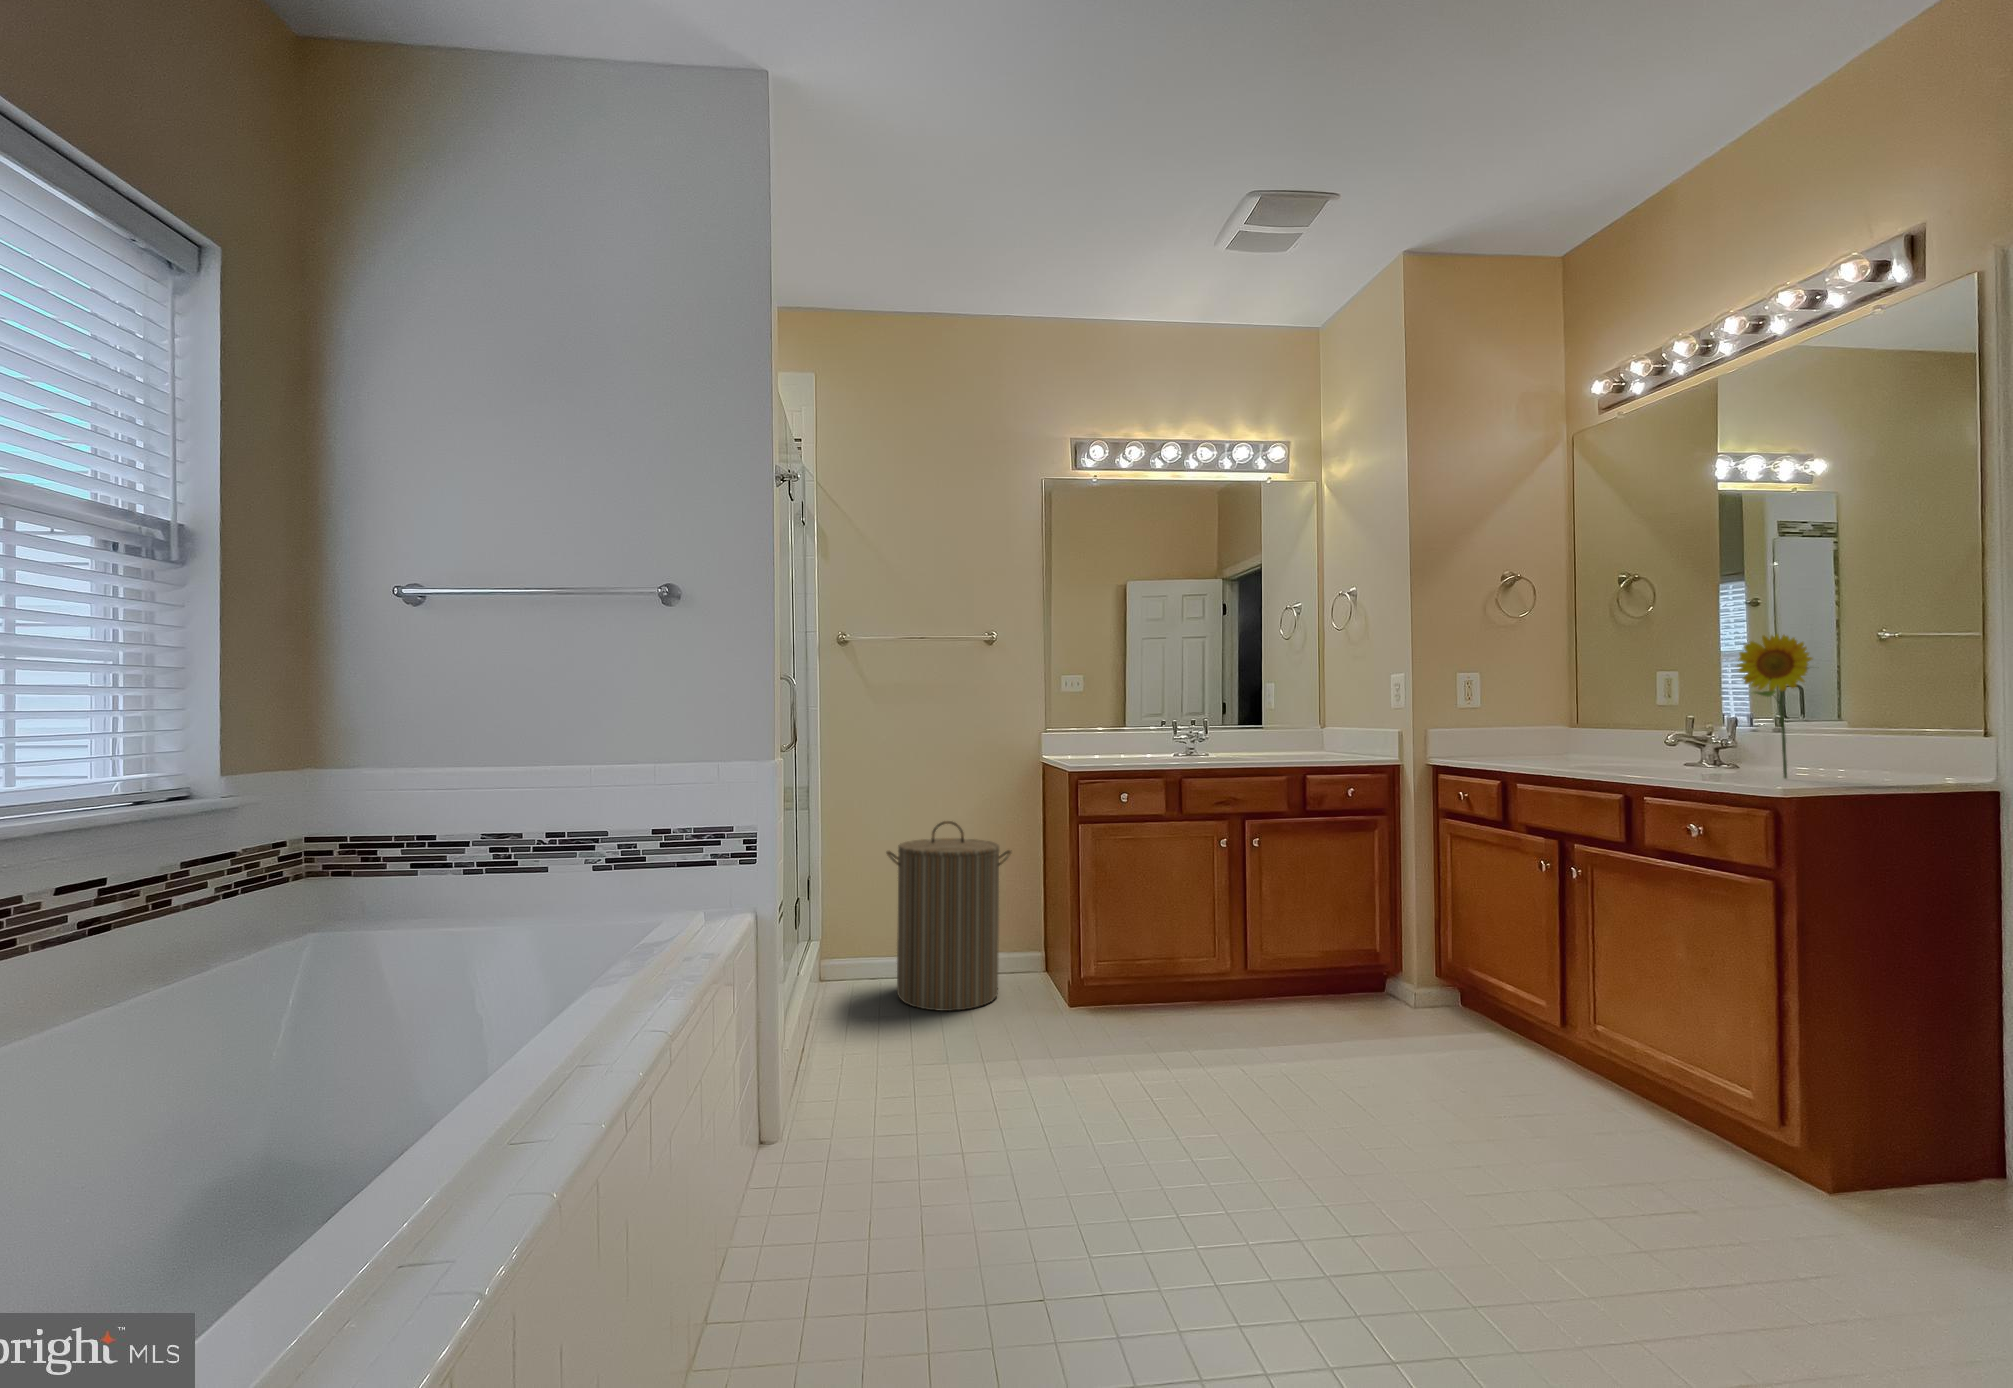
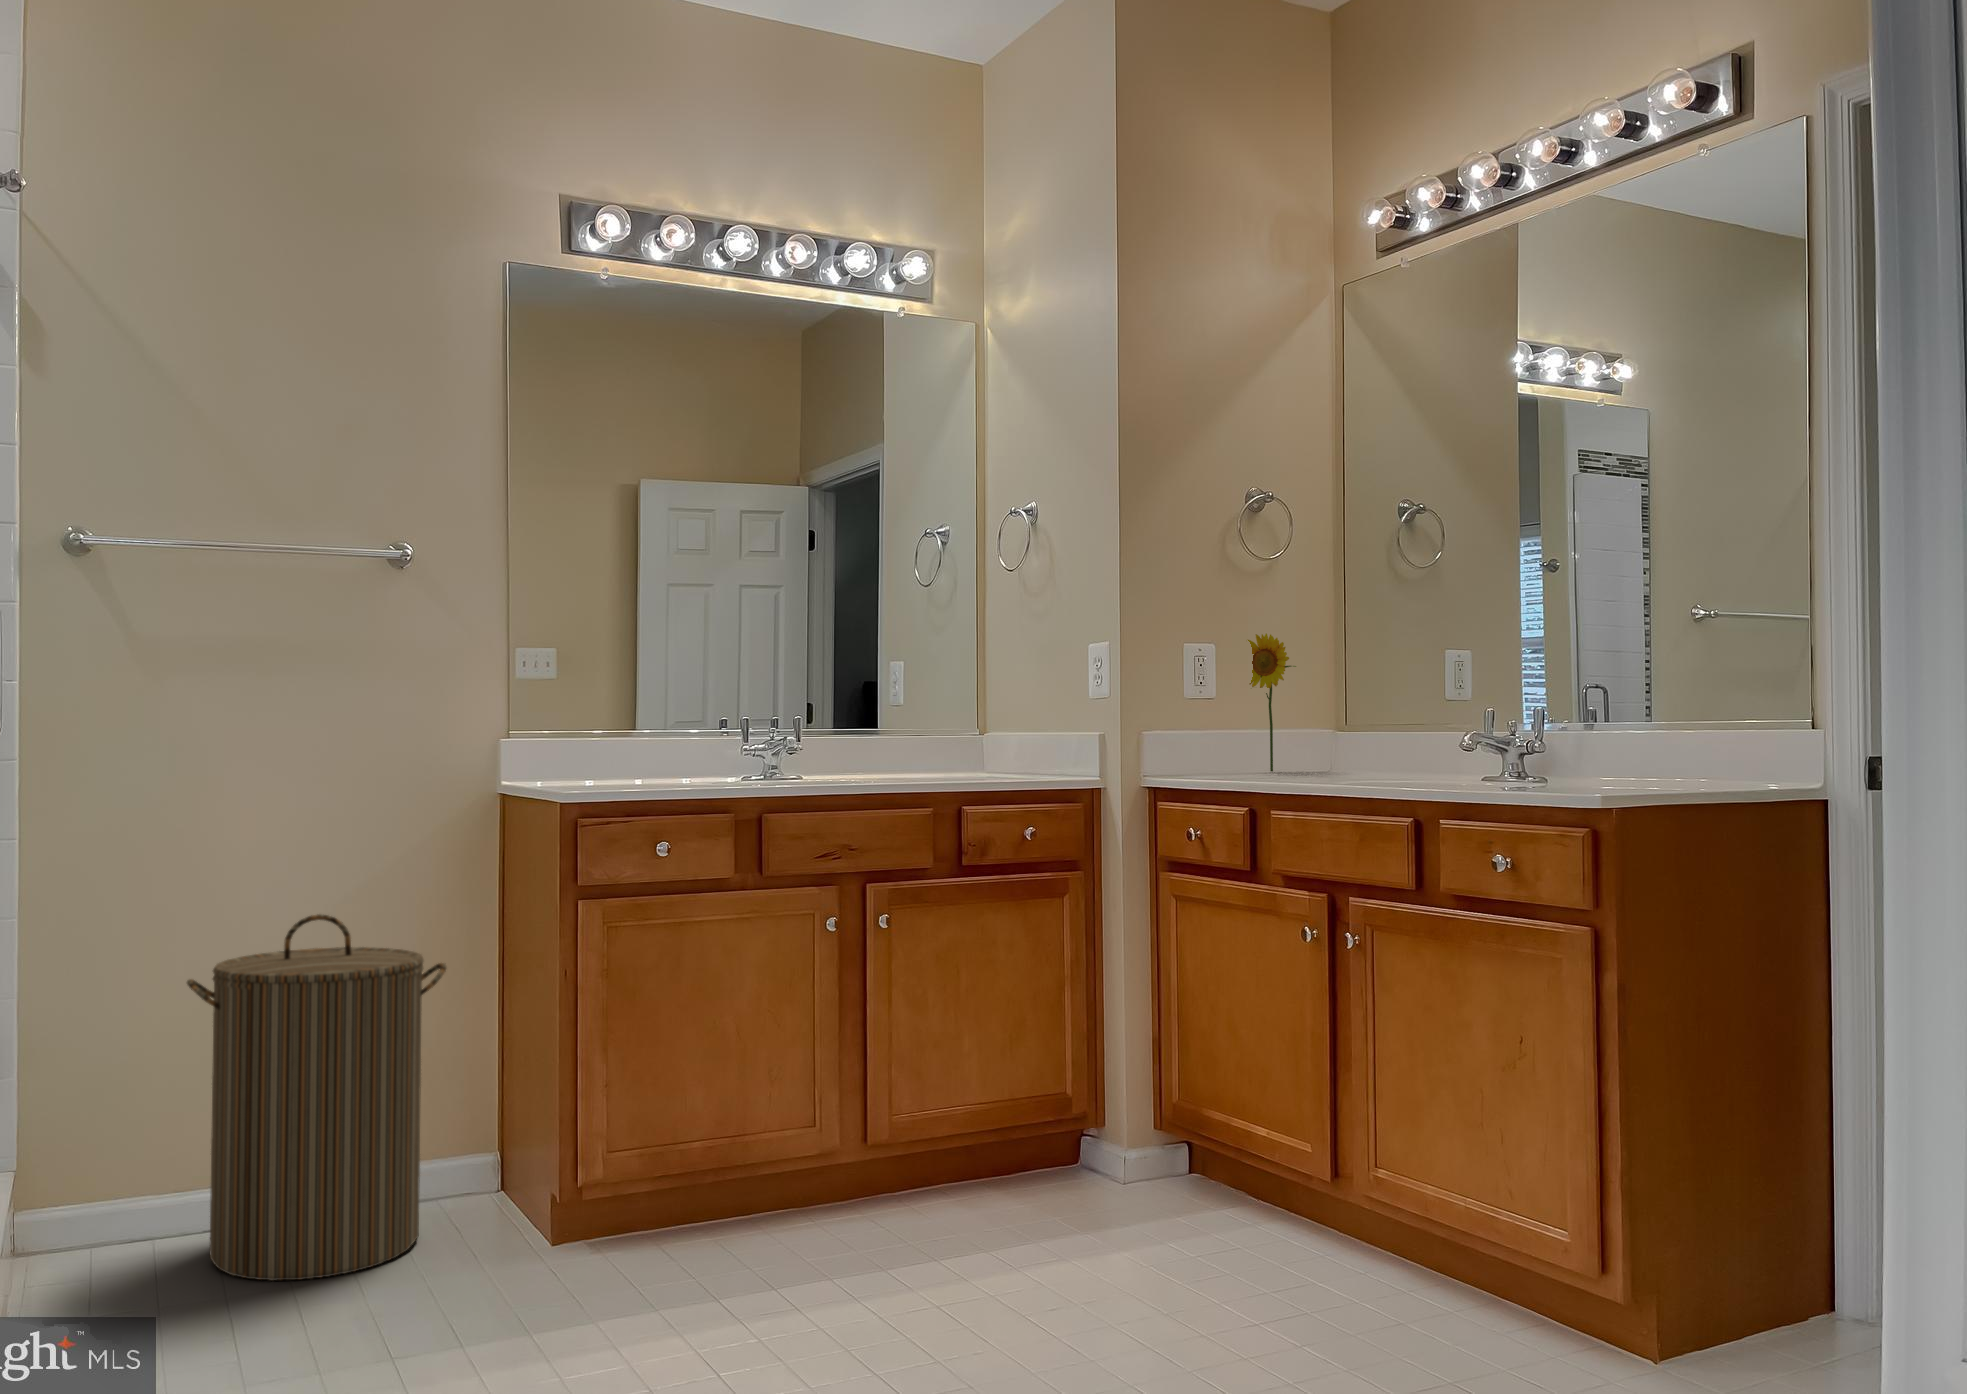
flower: present [1737,634,1812,779] -> present [1248,633,1296,771]

